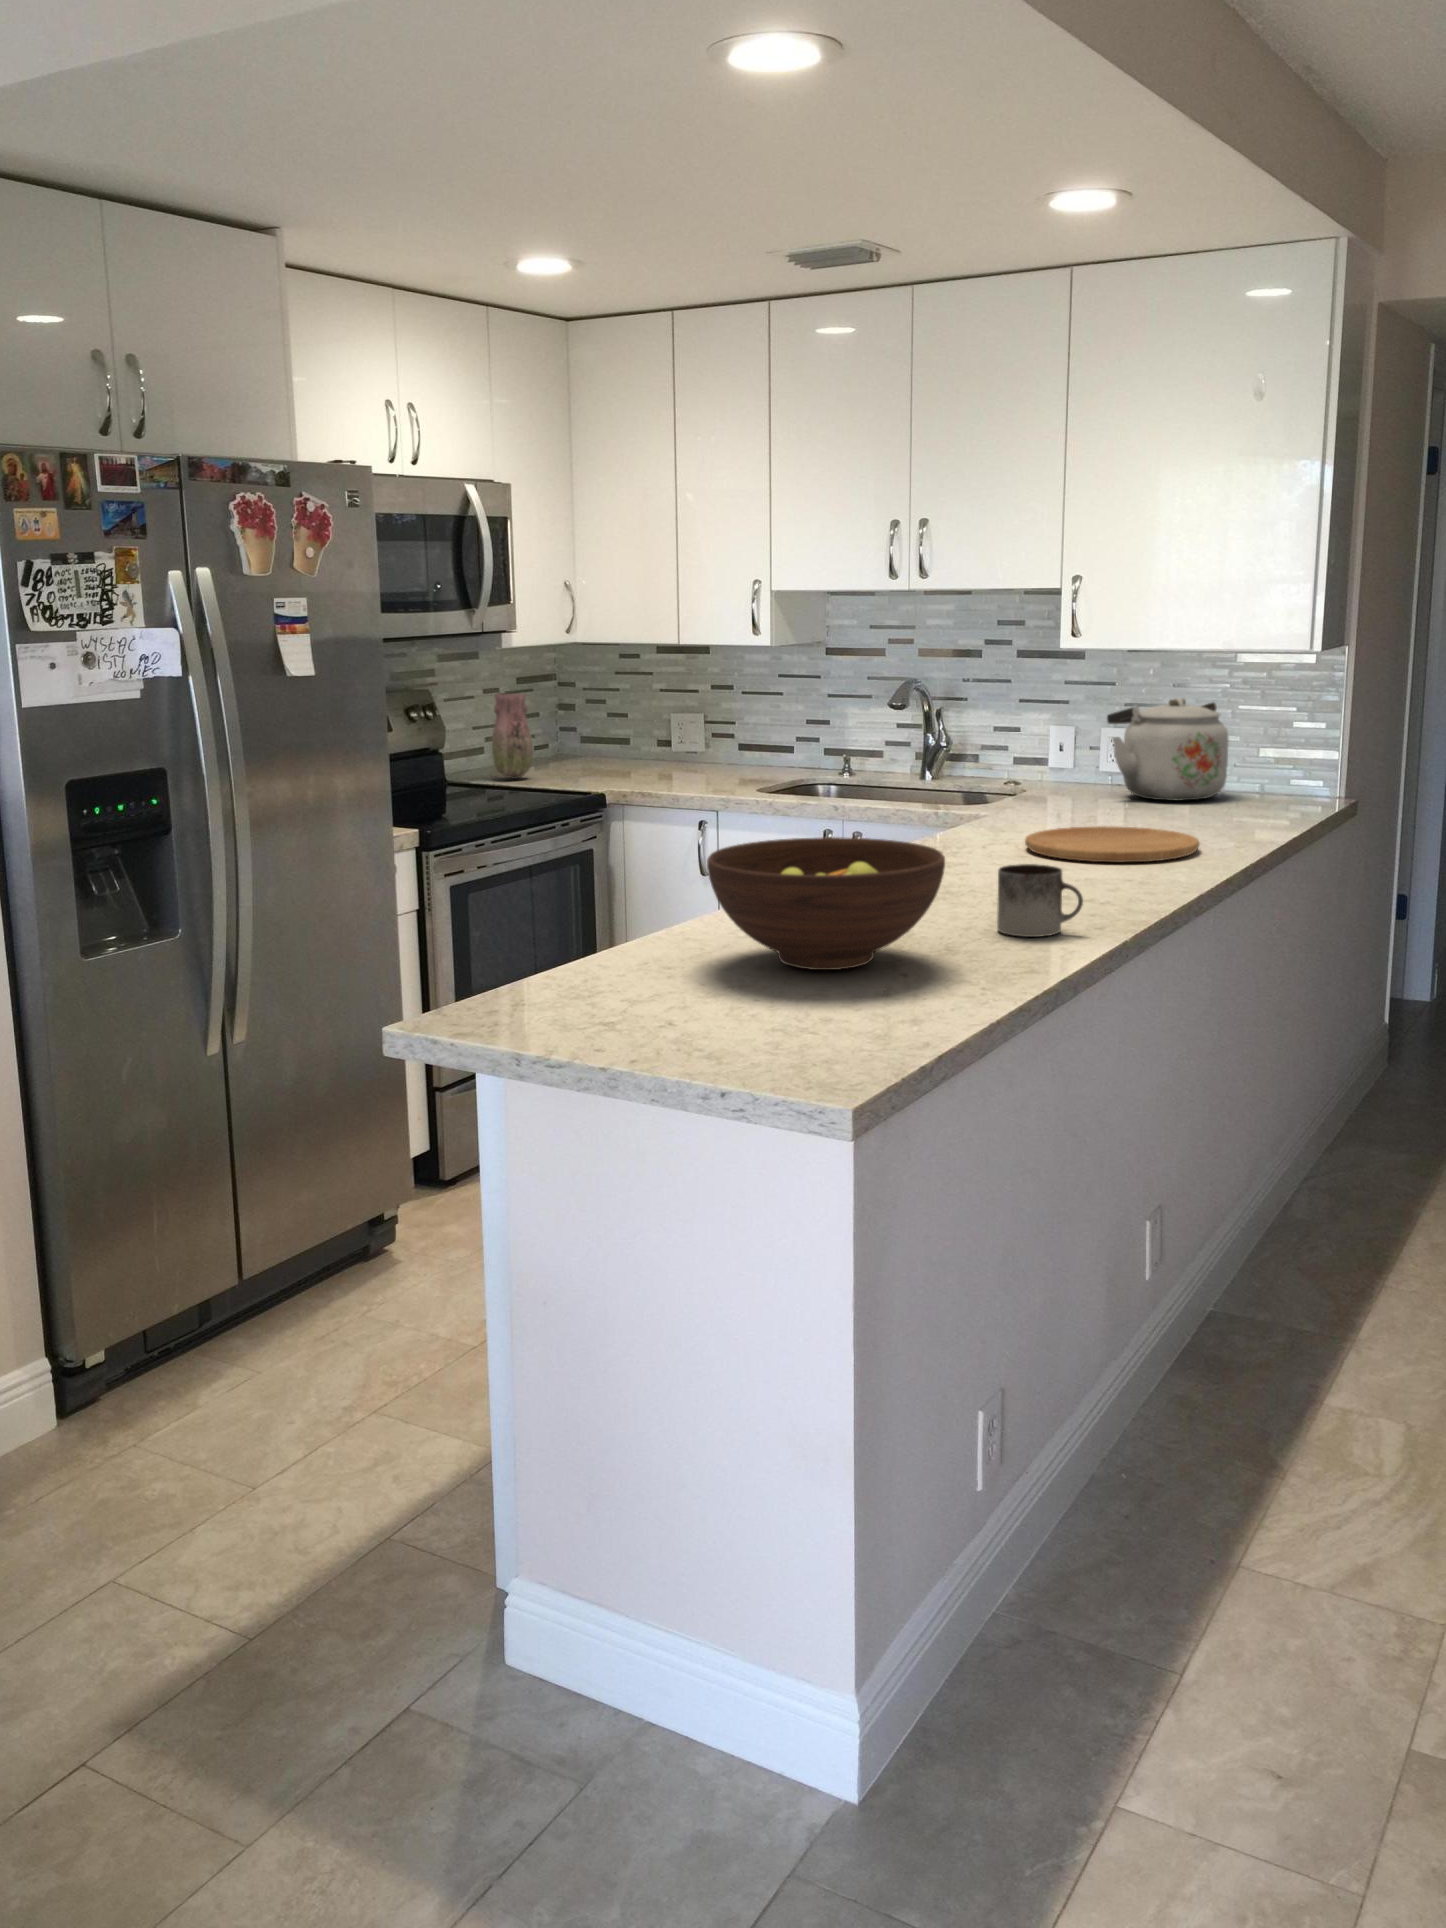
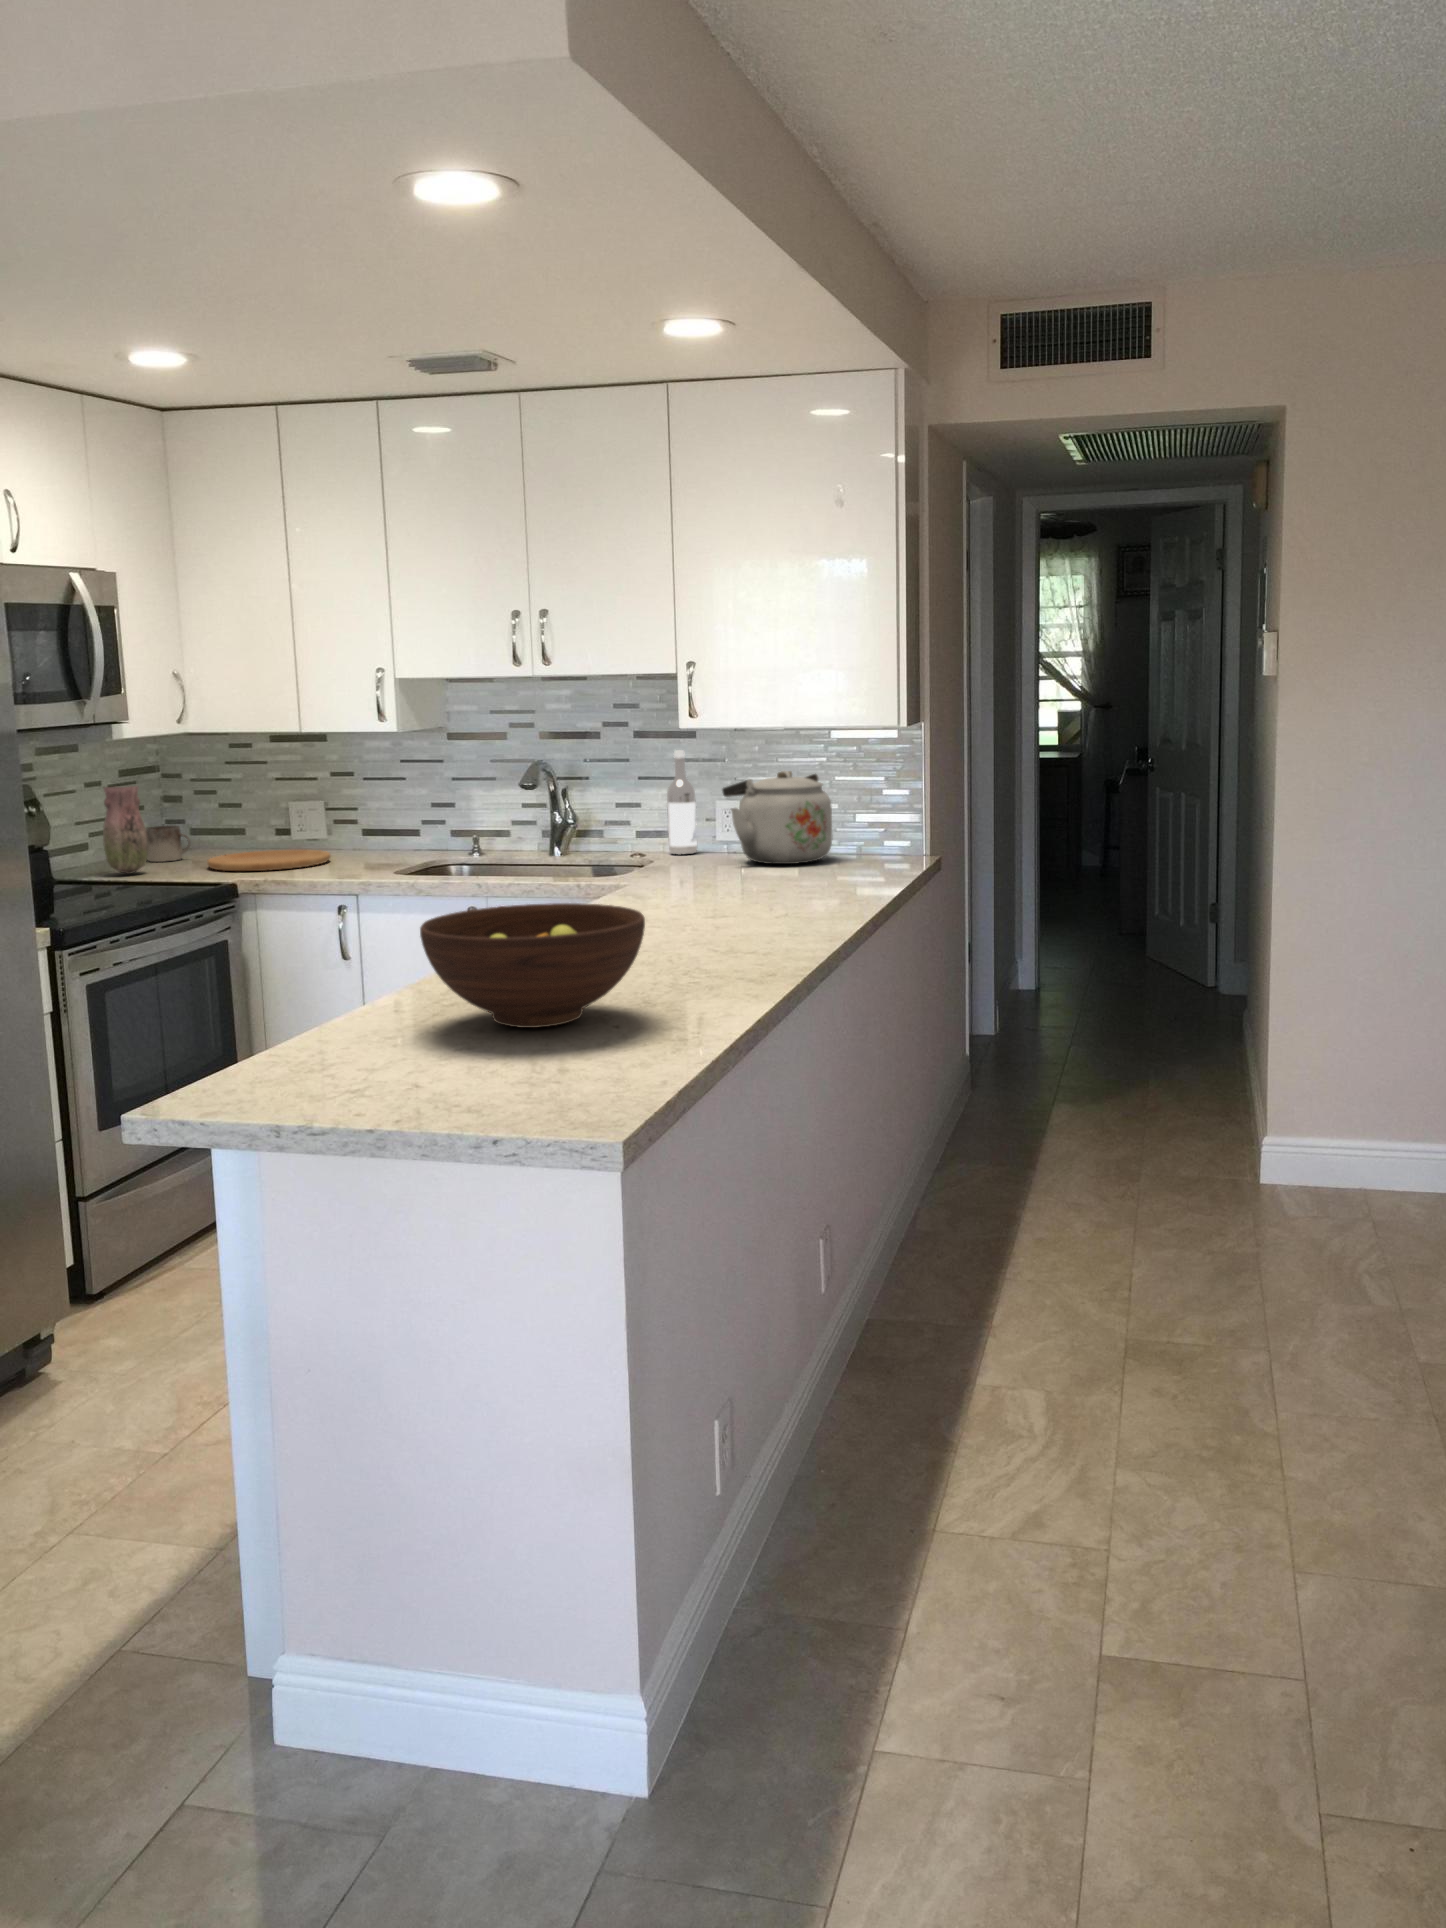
wine bottle: none [1049,672,1081,784] -> present [667,750,697,855]
cutting board: present [1025,826,1199,862] -> present [207,850,331,871]
mug: present [997,864,1083,937] -> present [146,826,191,862]

